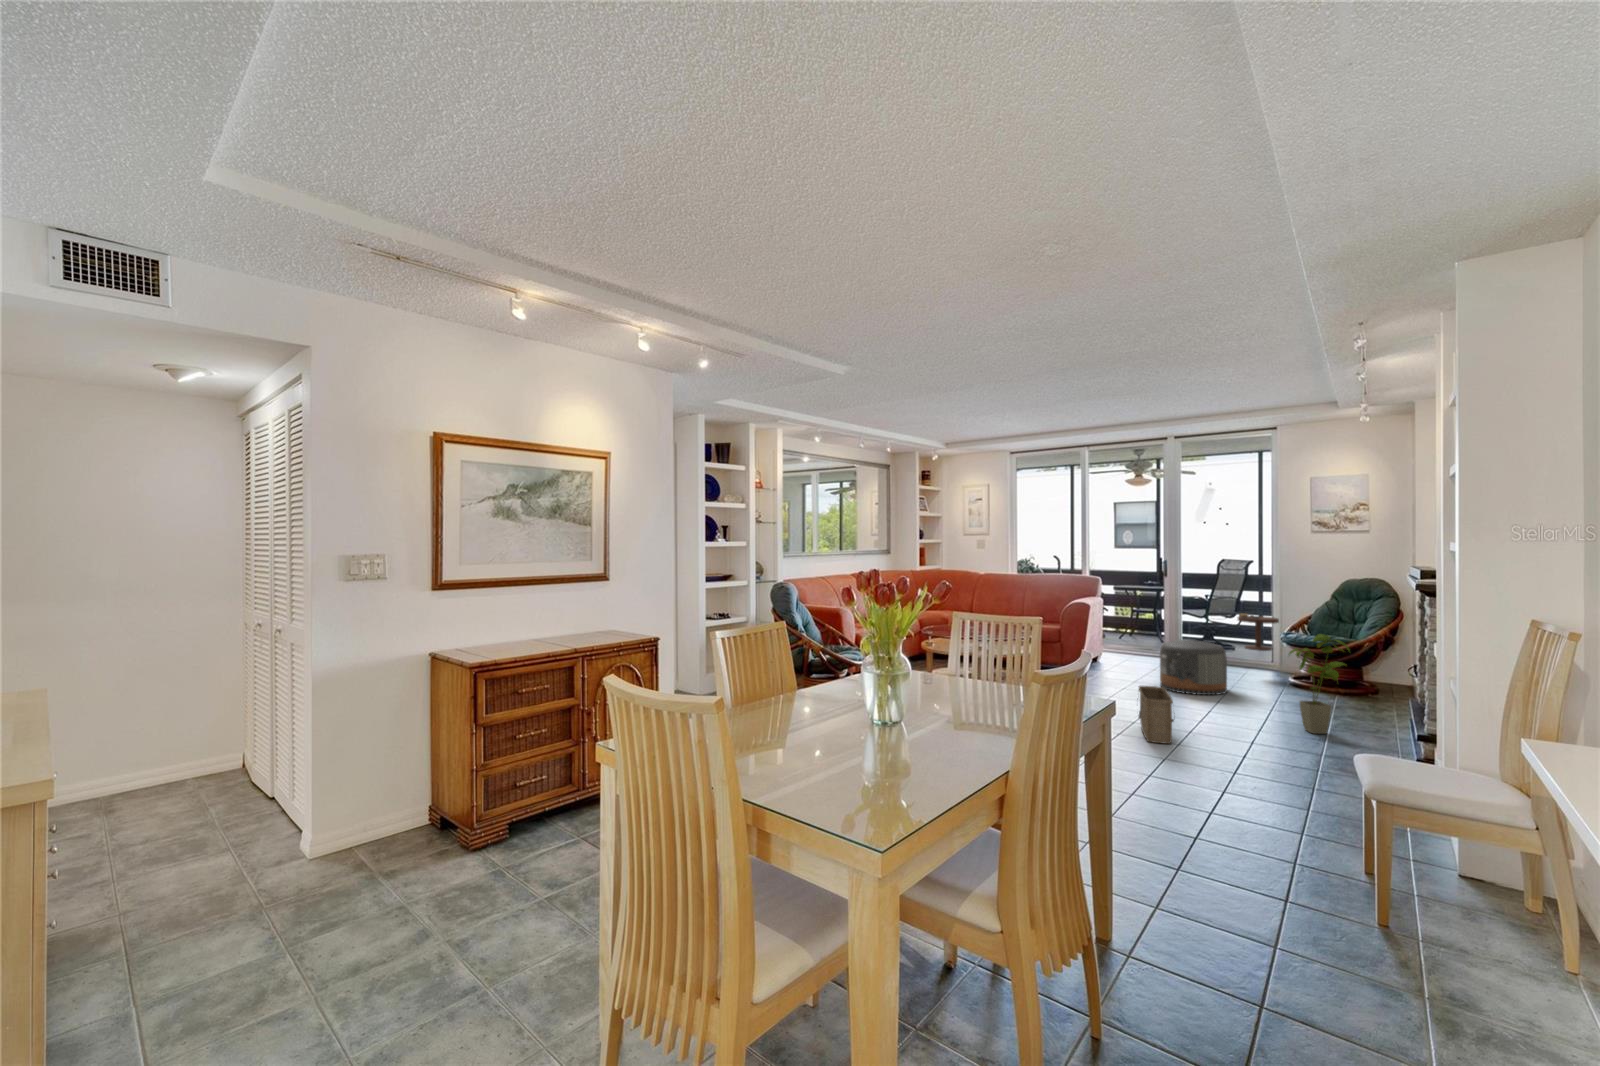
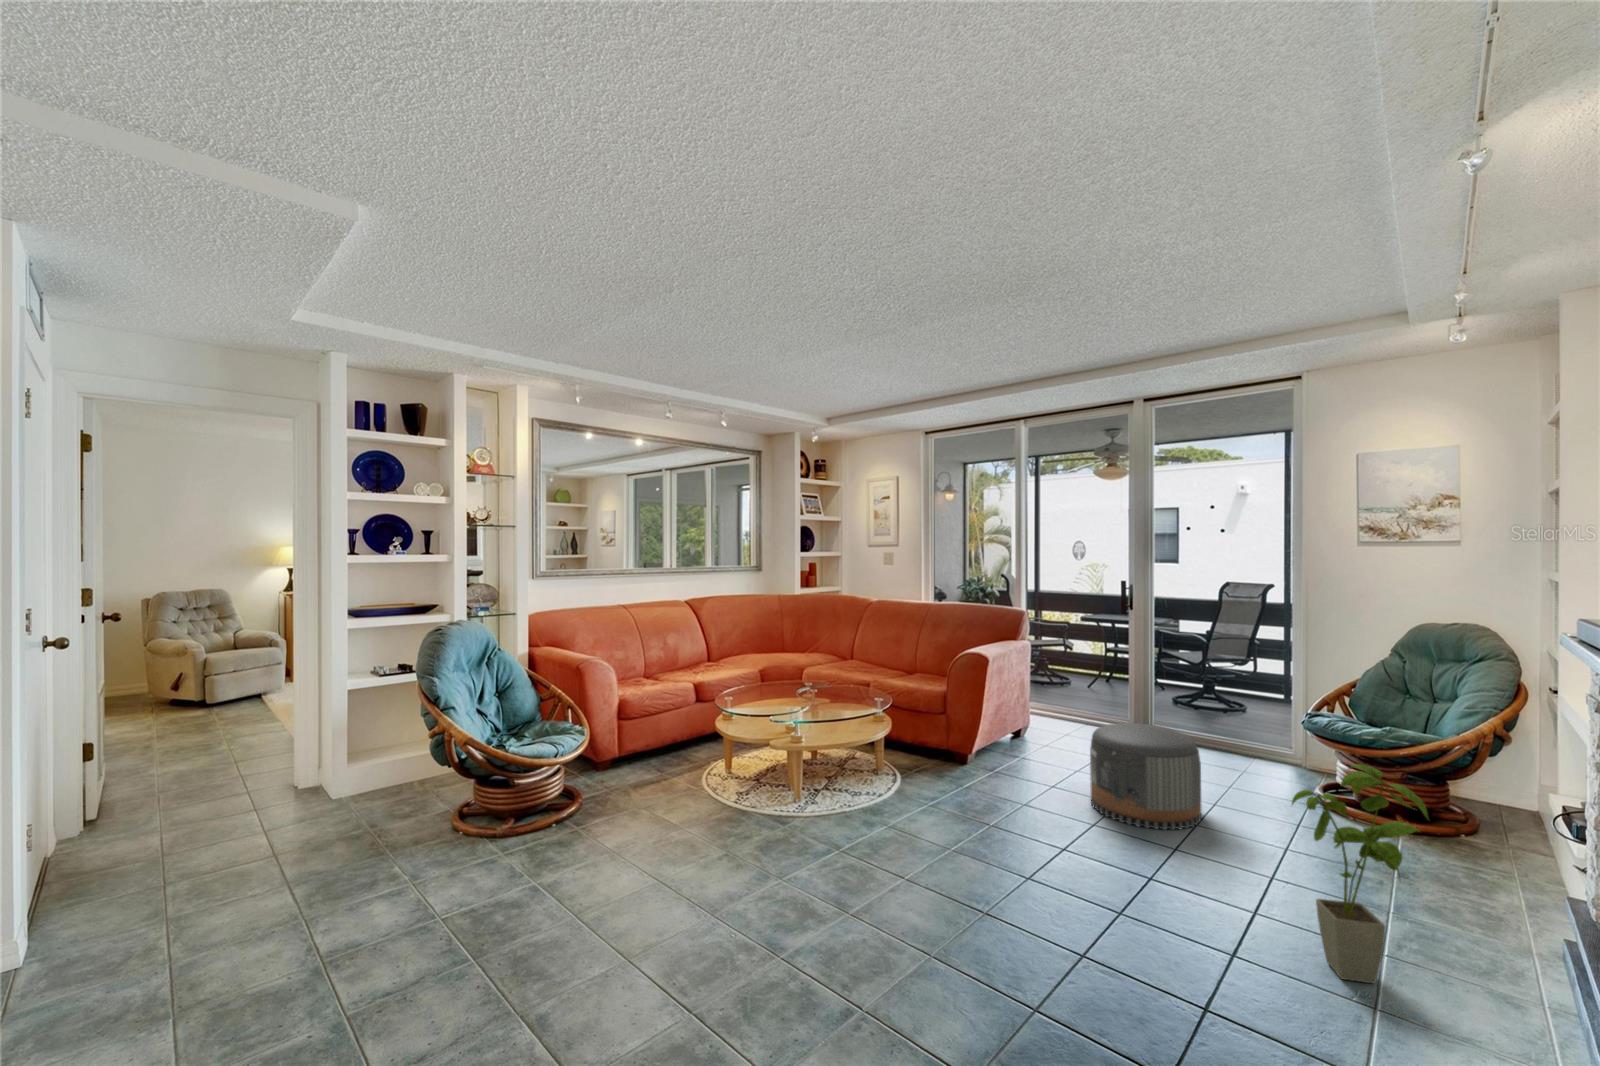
side table: present [1238,613,1279,651] -> none [1231,676,1300,785]
basket: present [1139,686,1174,744] -> none [962,848,1036,1009]

